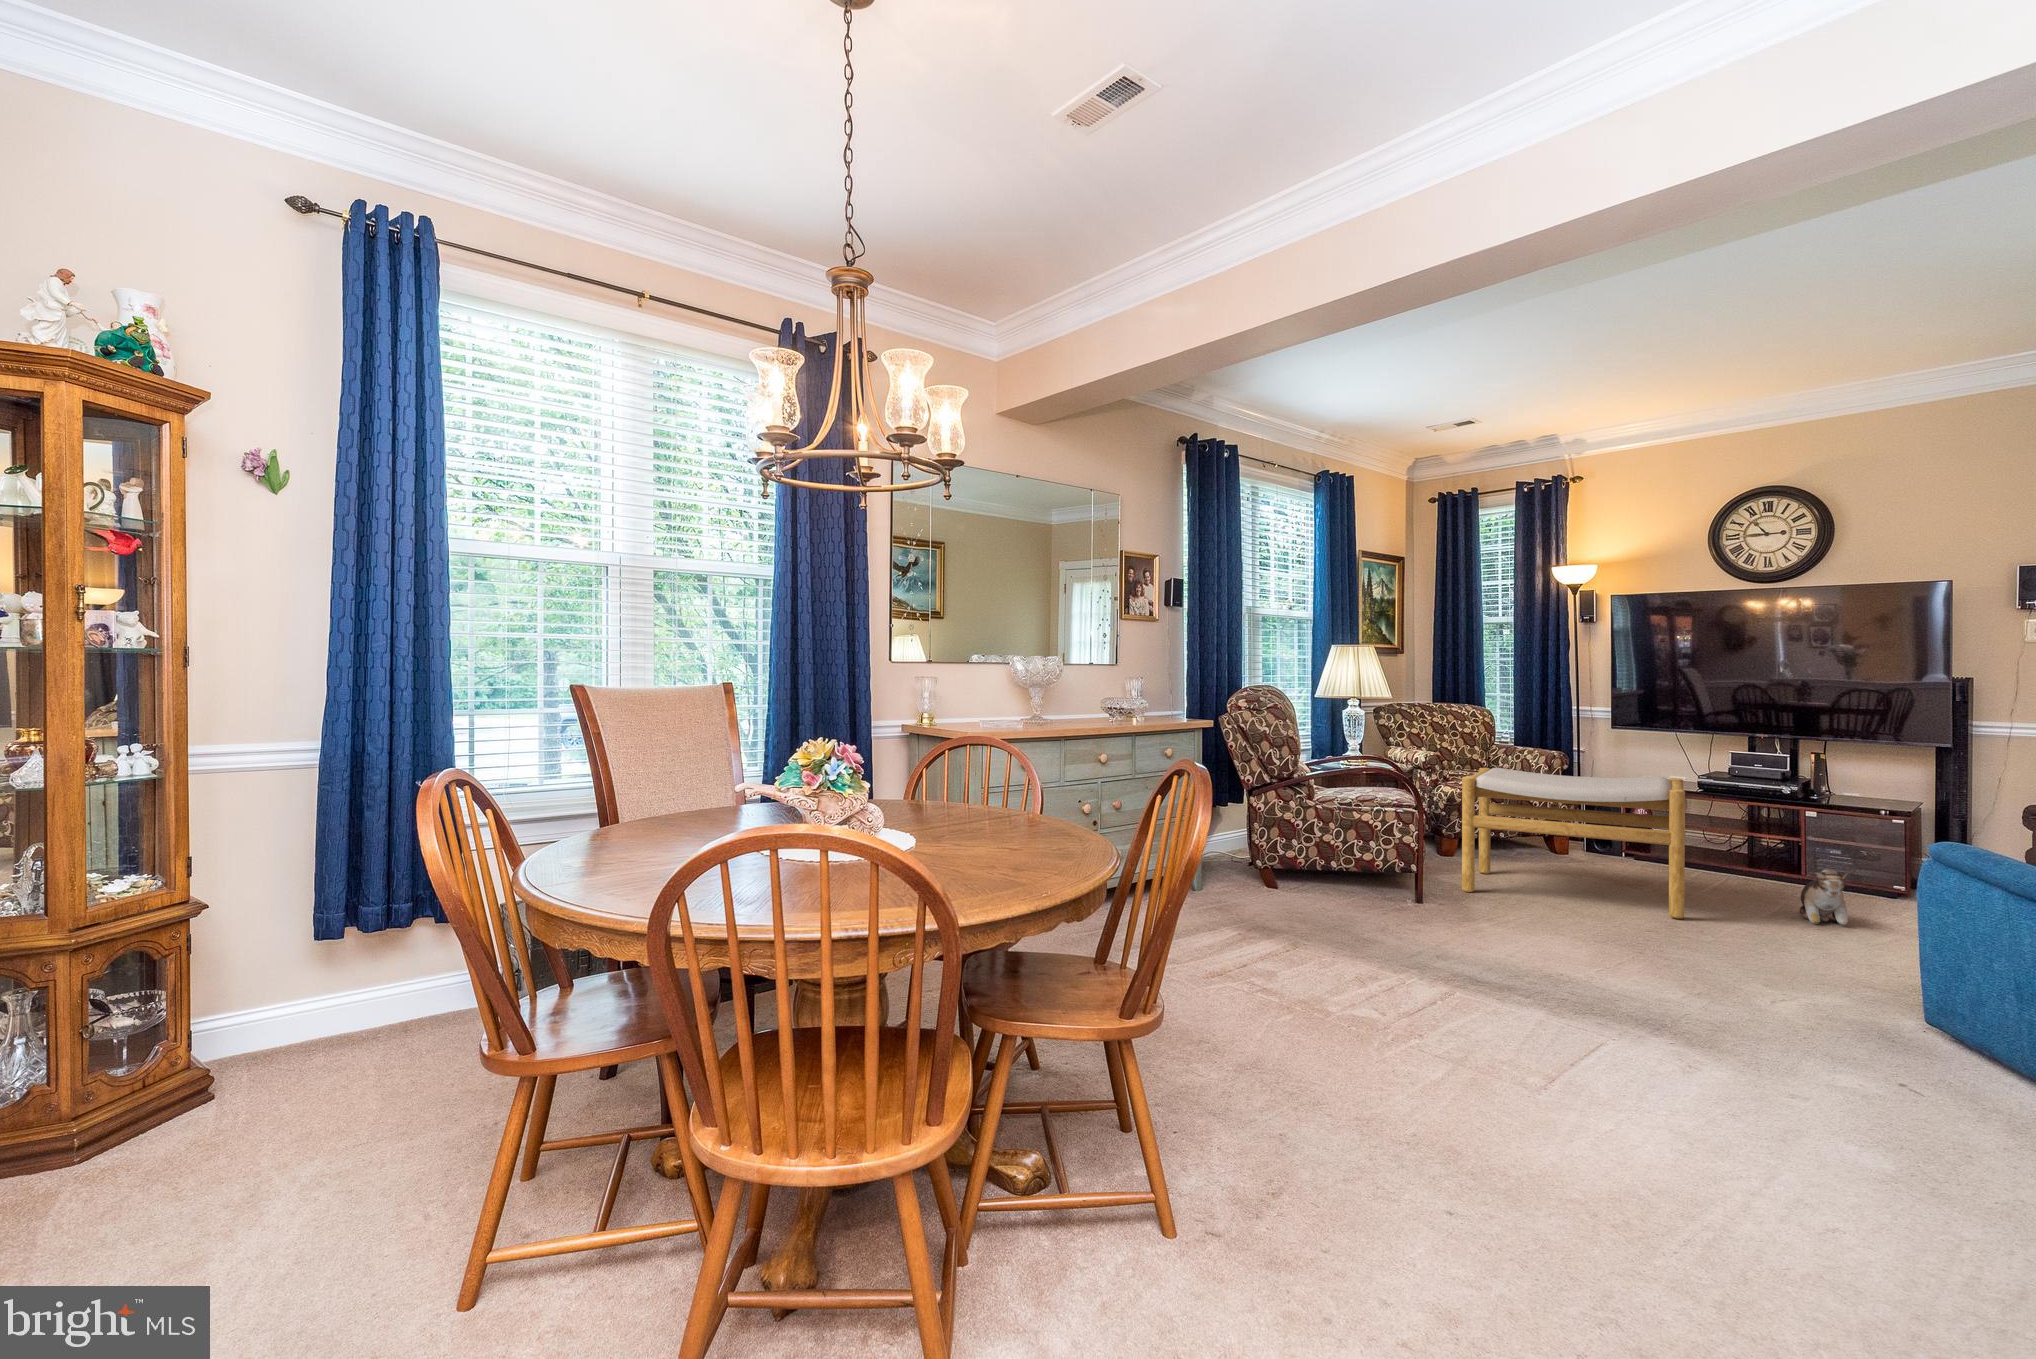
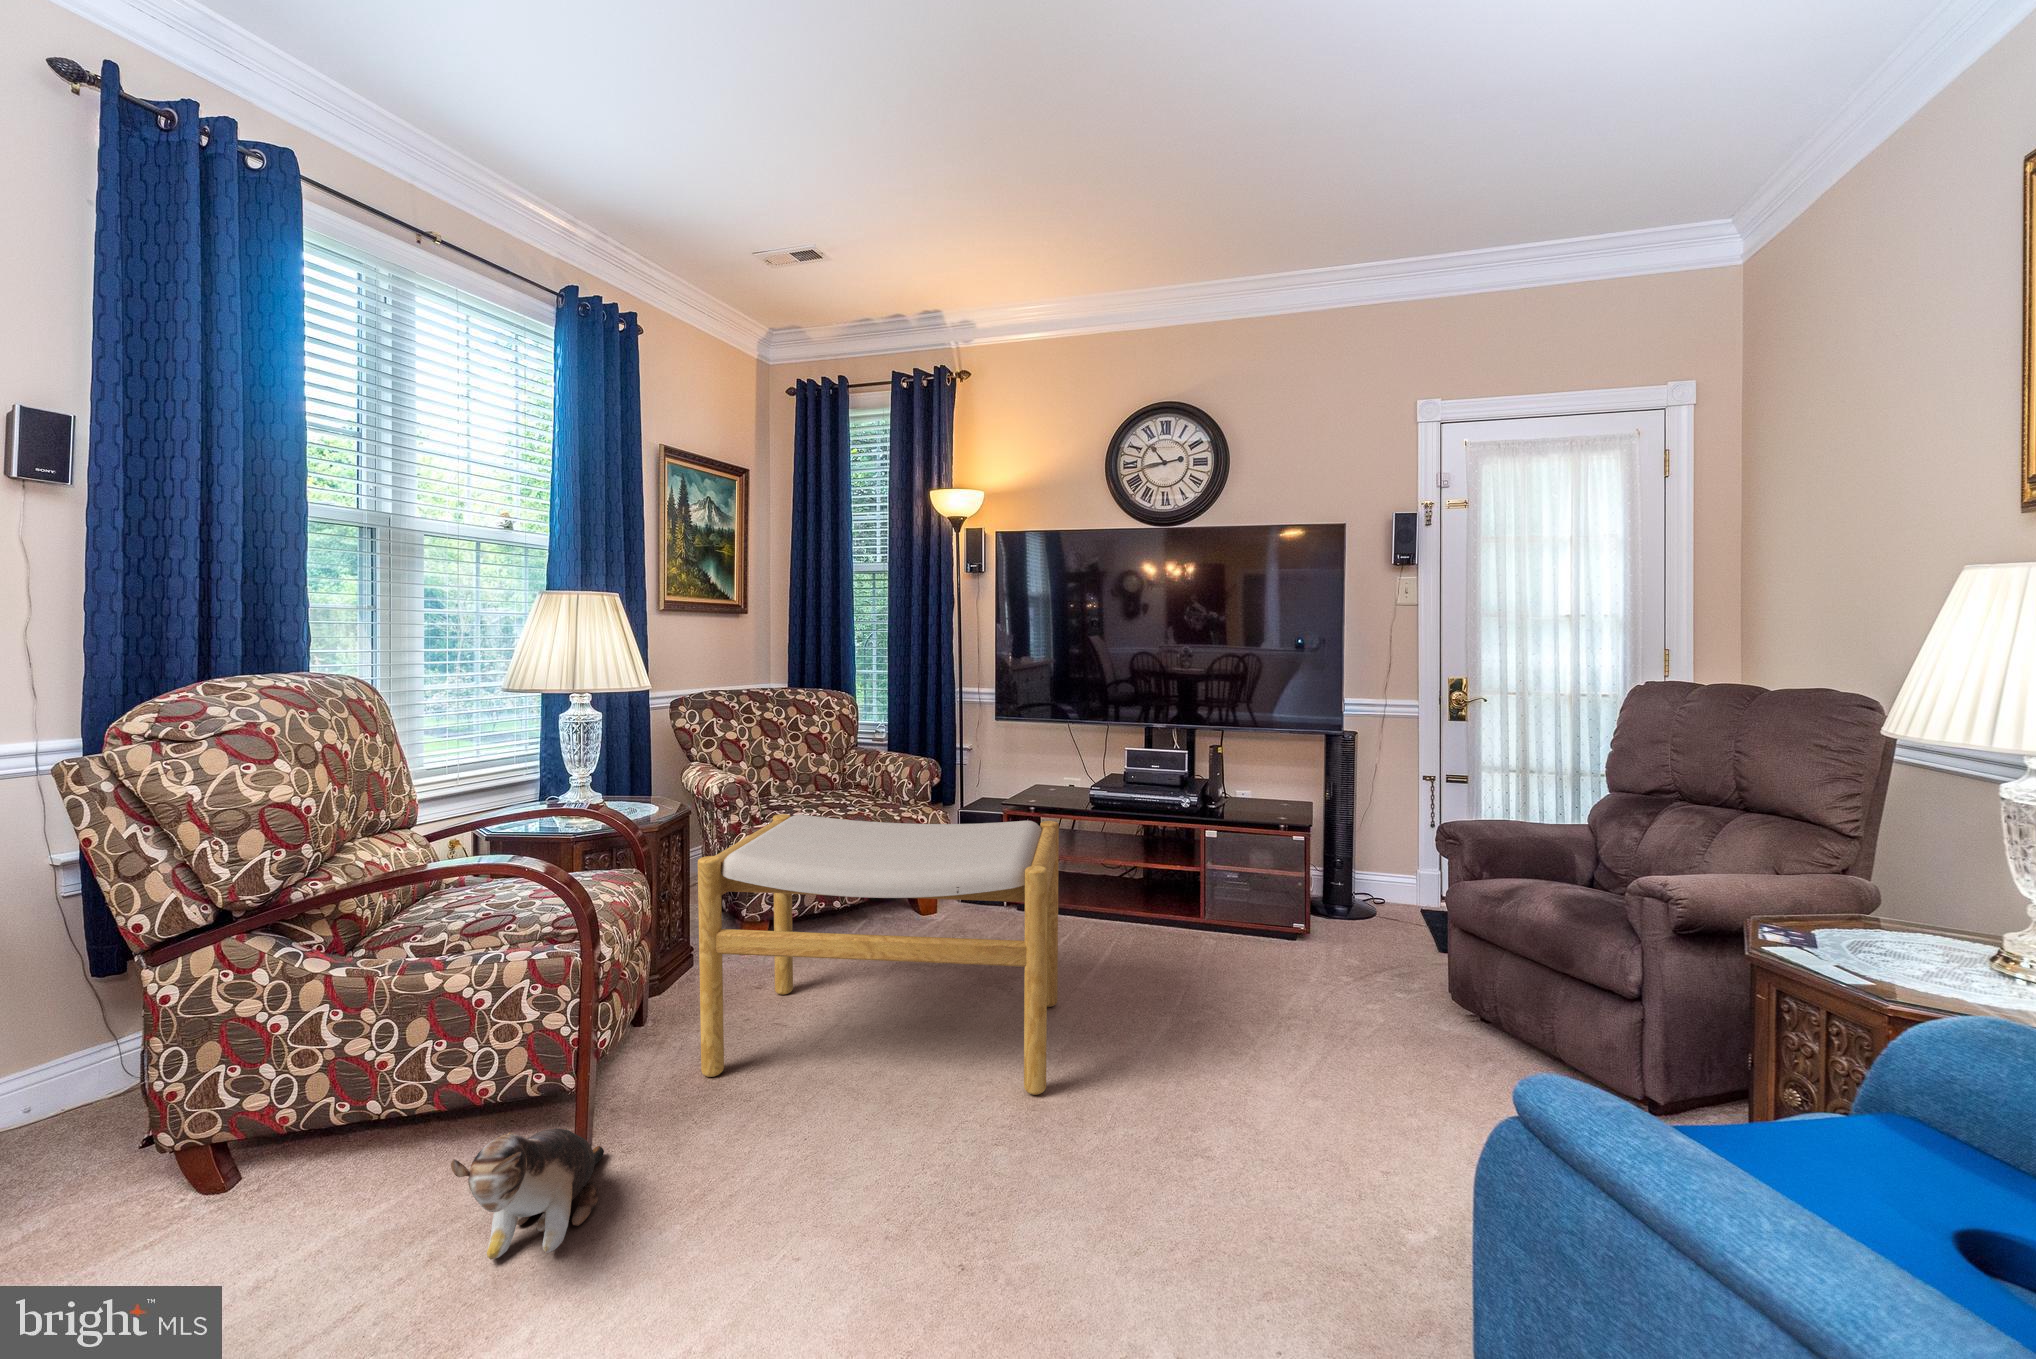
plush toy: present [1800,869,1849,925] -> present [451,1128,604,1259]

